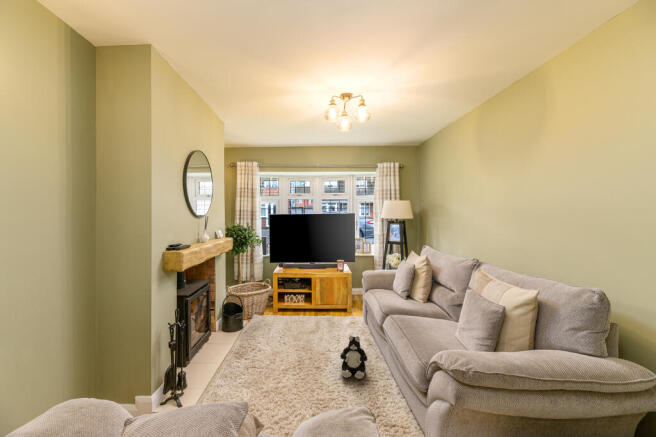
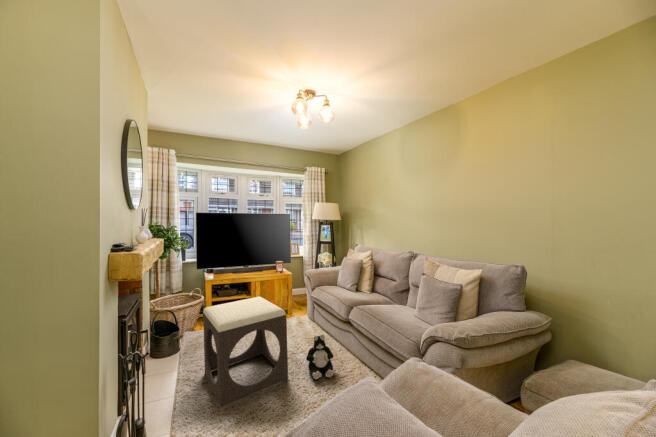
footstool: none [256,291,321,381] -> present [203,297,288,408]

